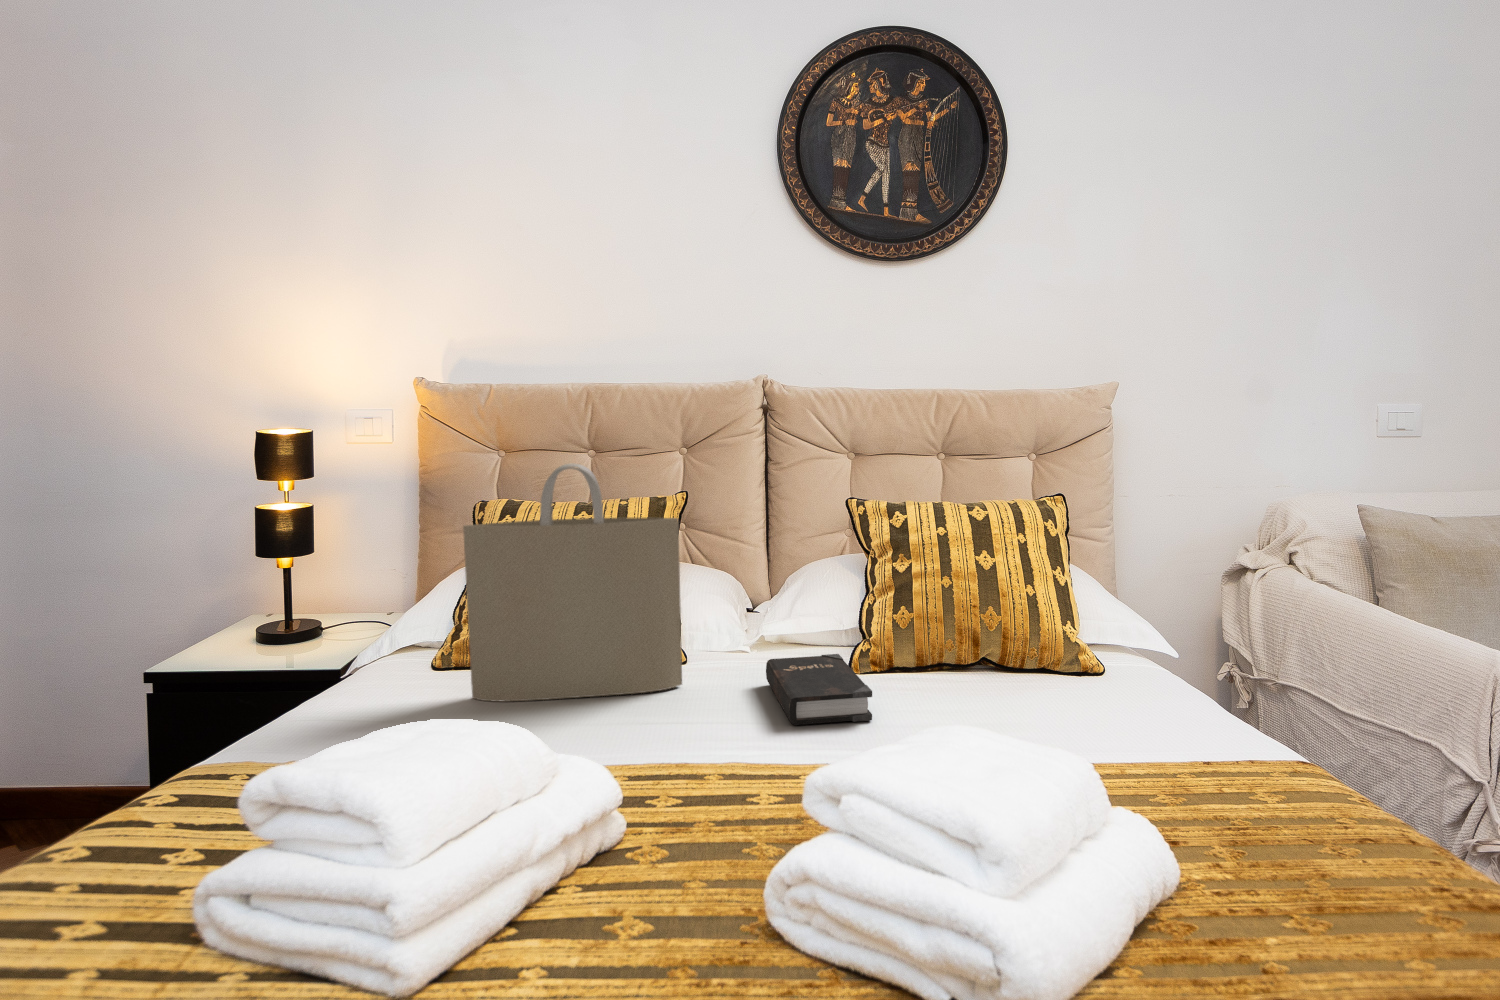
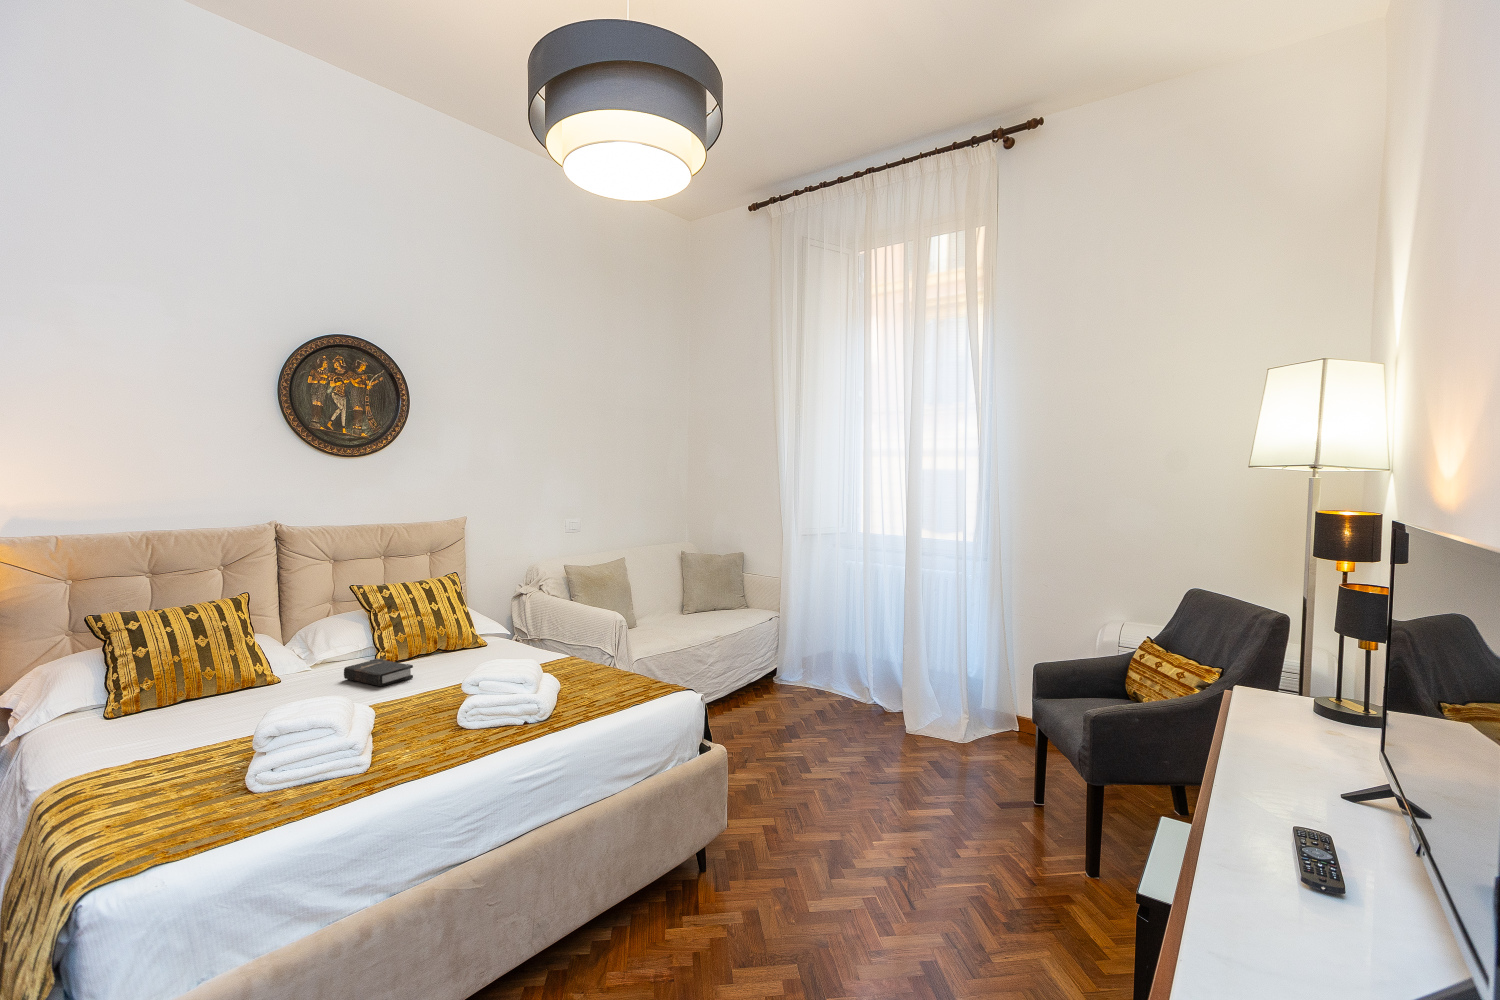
tote bag: present [463,464,682,702] -> none [173,583,300,723]

